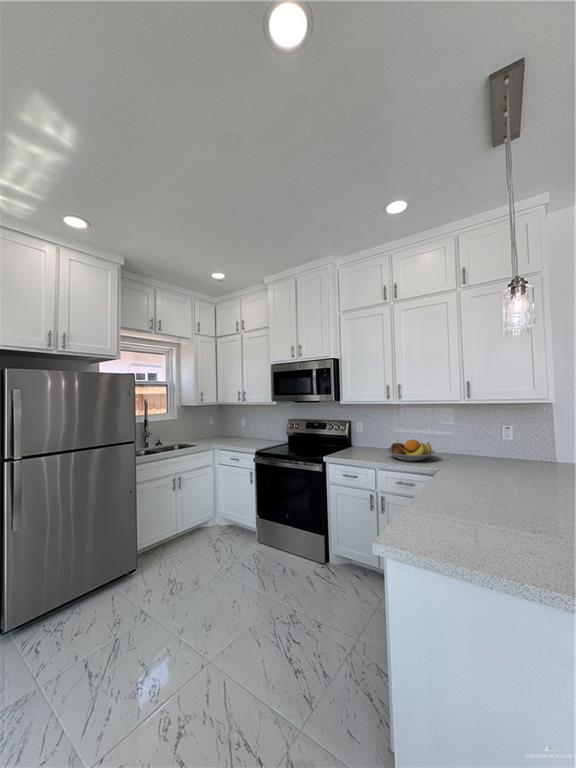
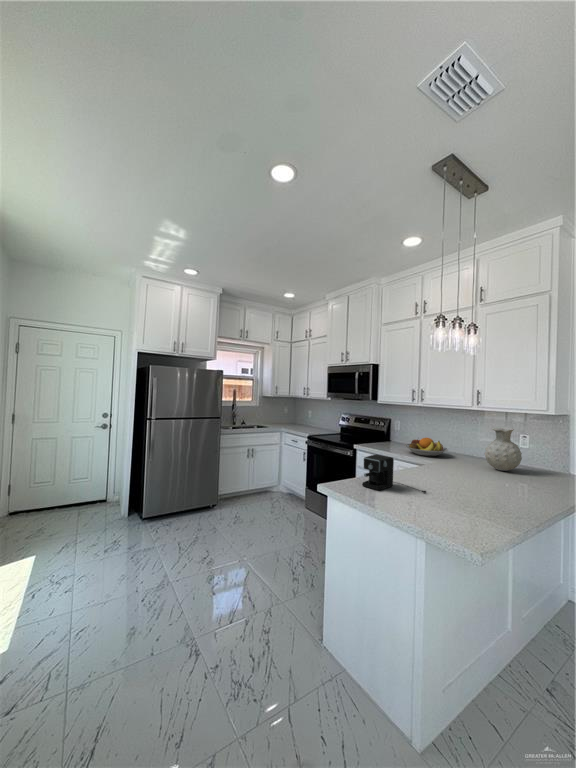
vase: none [487,421,529,469] -> present [485,427,522,471]
coffee maker: none [433,479,521,538] -> present [362,454,426,493]

